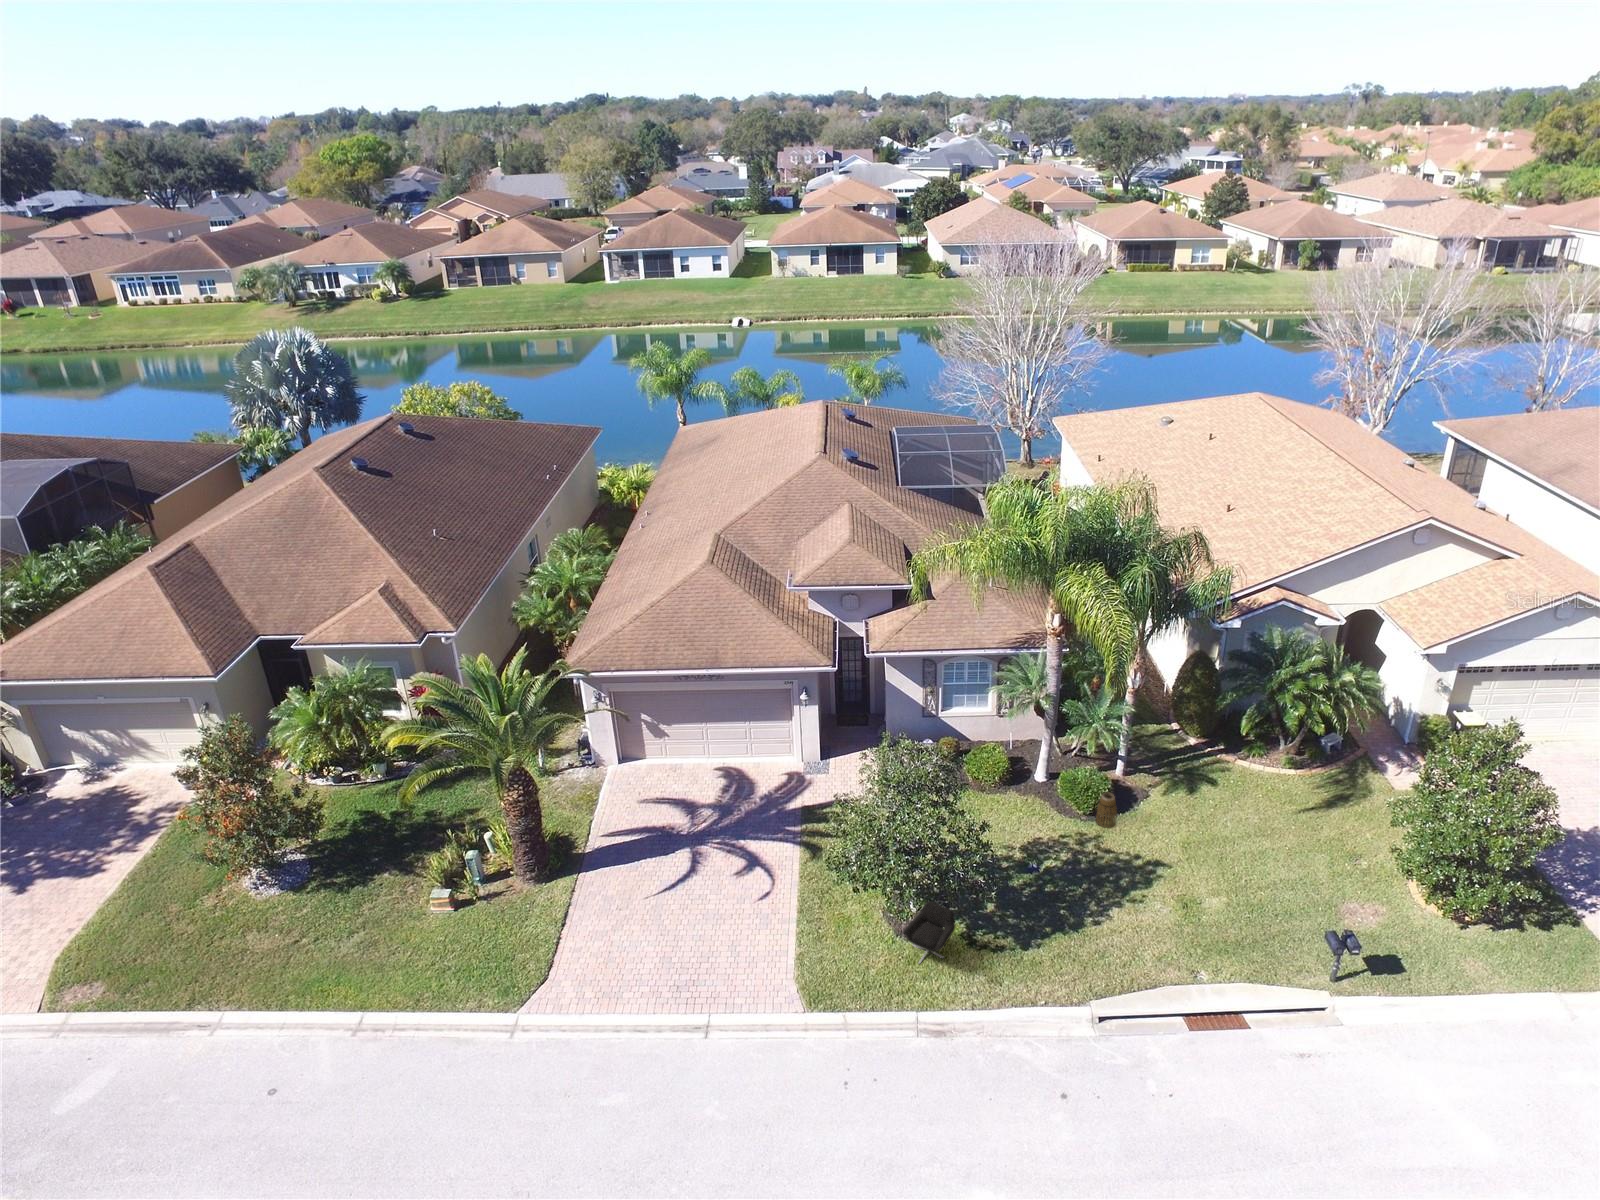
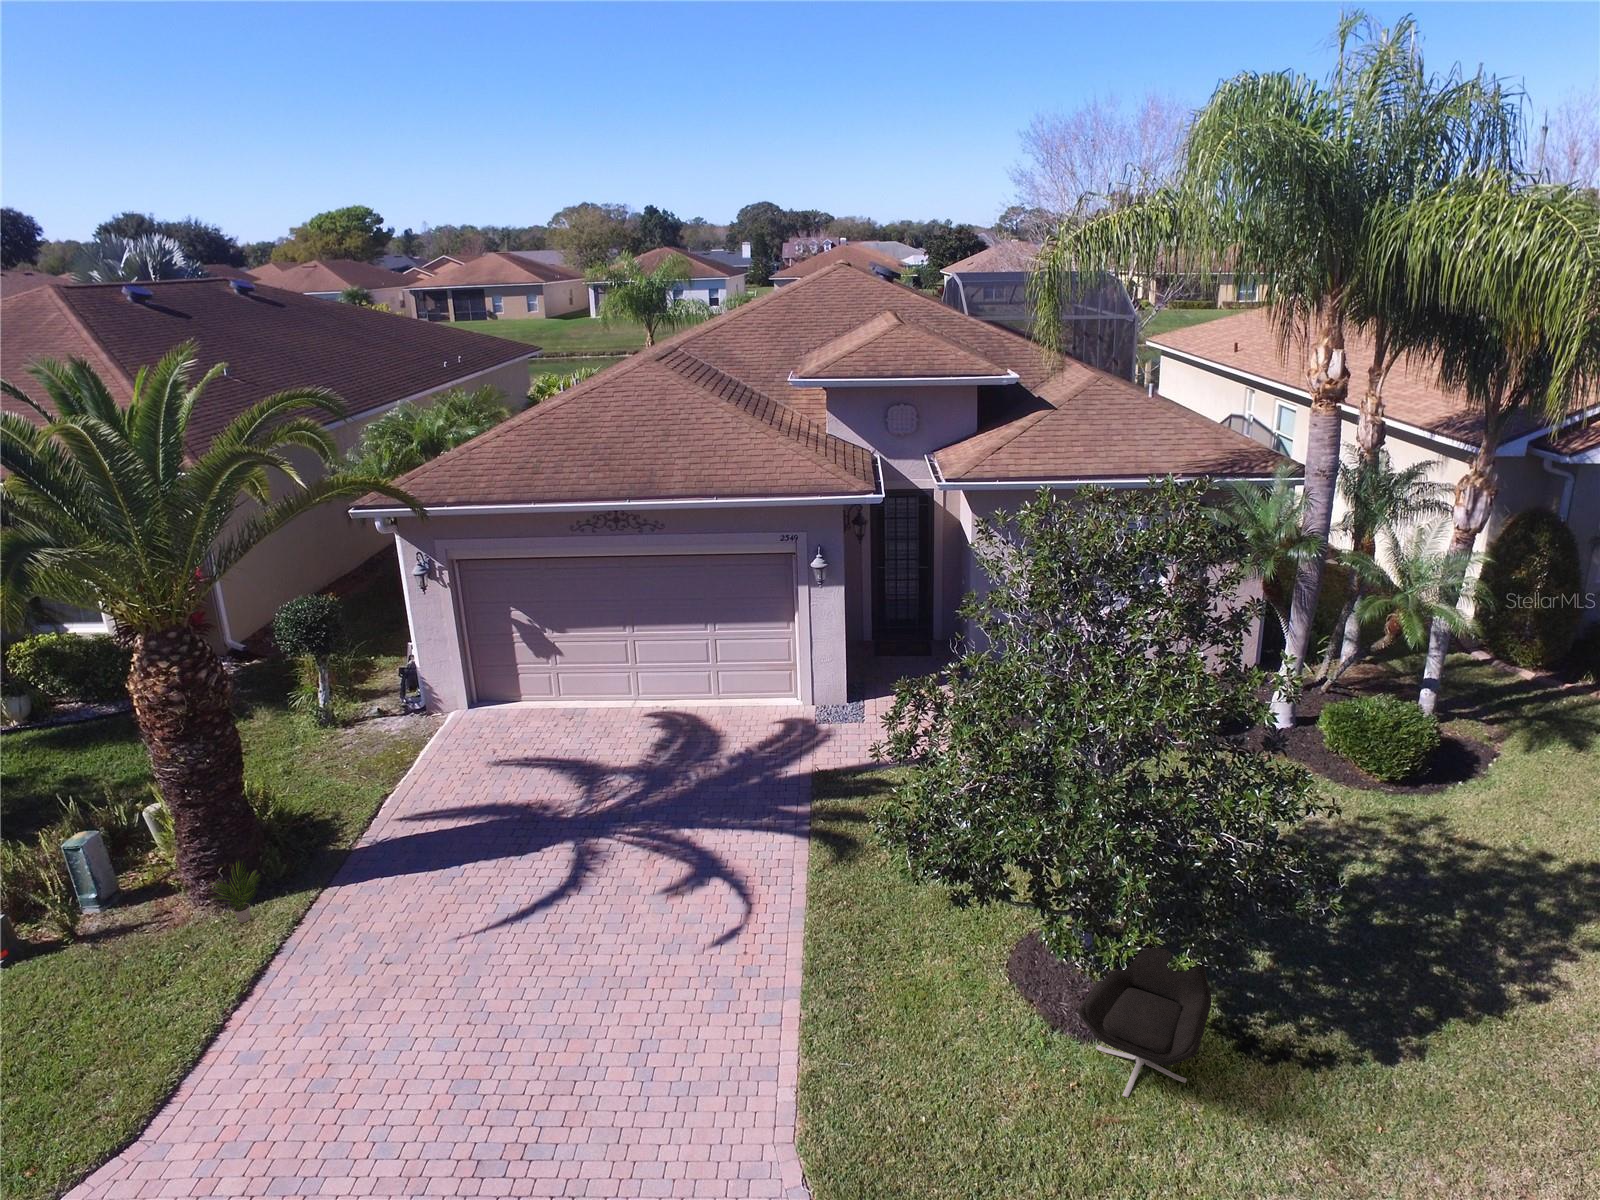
basket: present [1096,793,1117,828] -> none [1418,731,1469,806]
potted plant: none [533,863,555,891] -> present [211,861,261,923]

